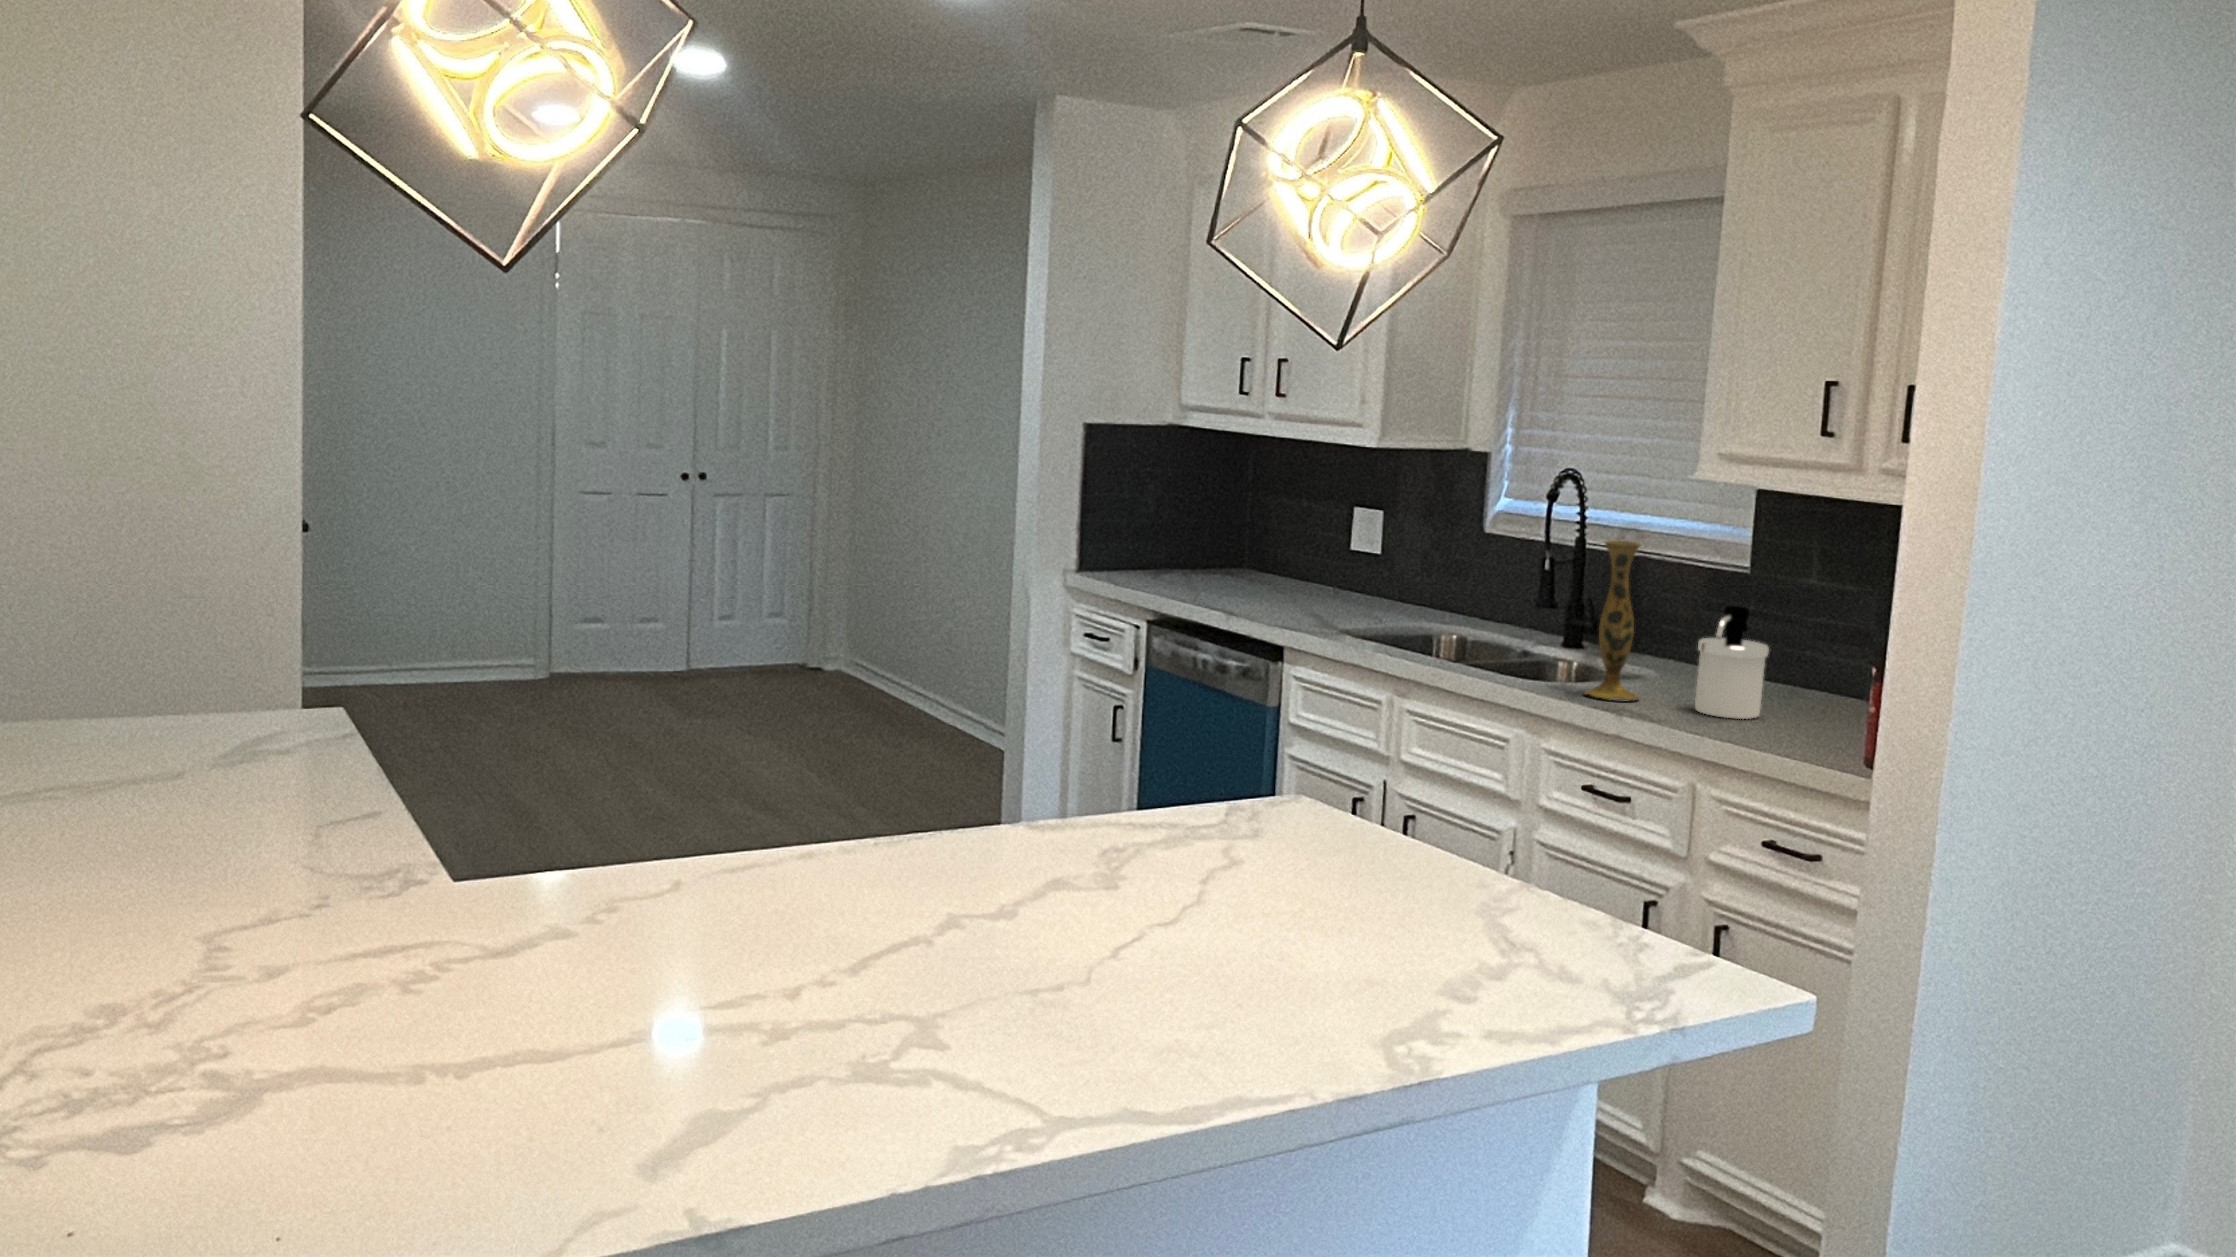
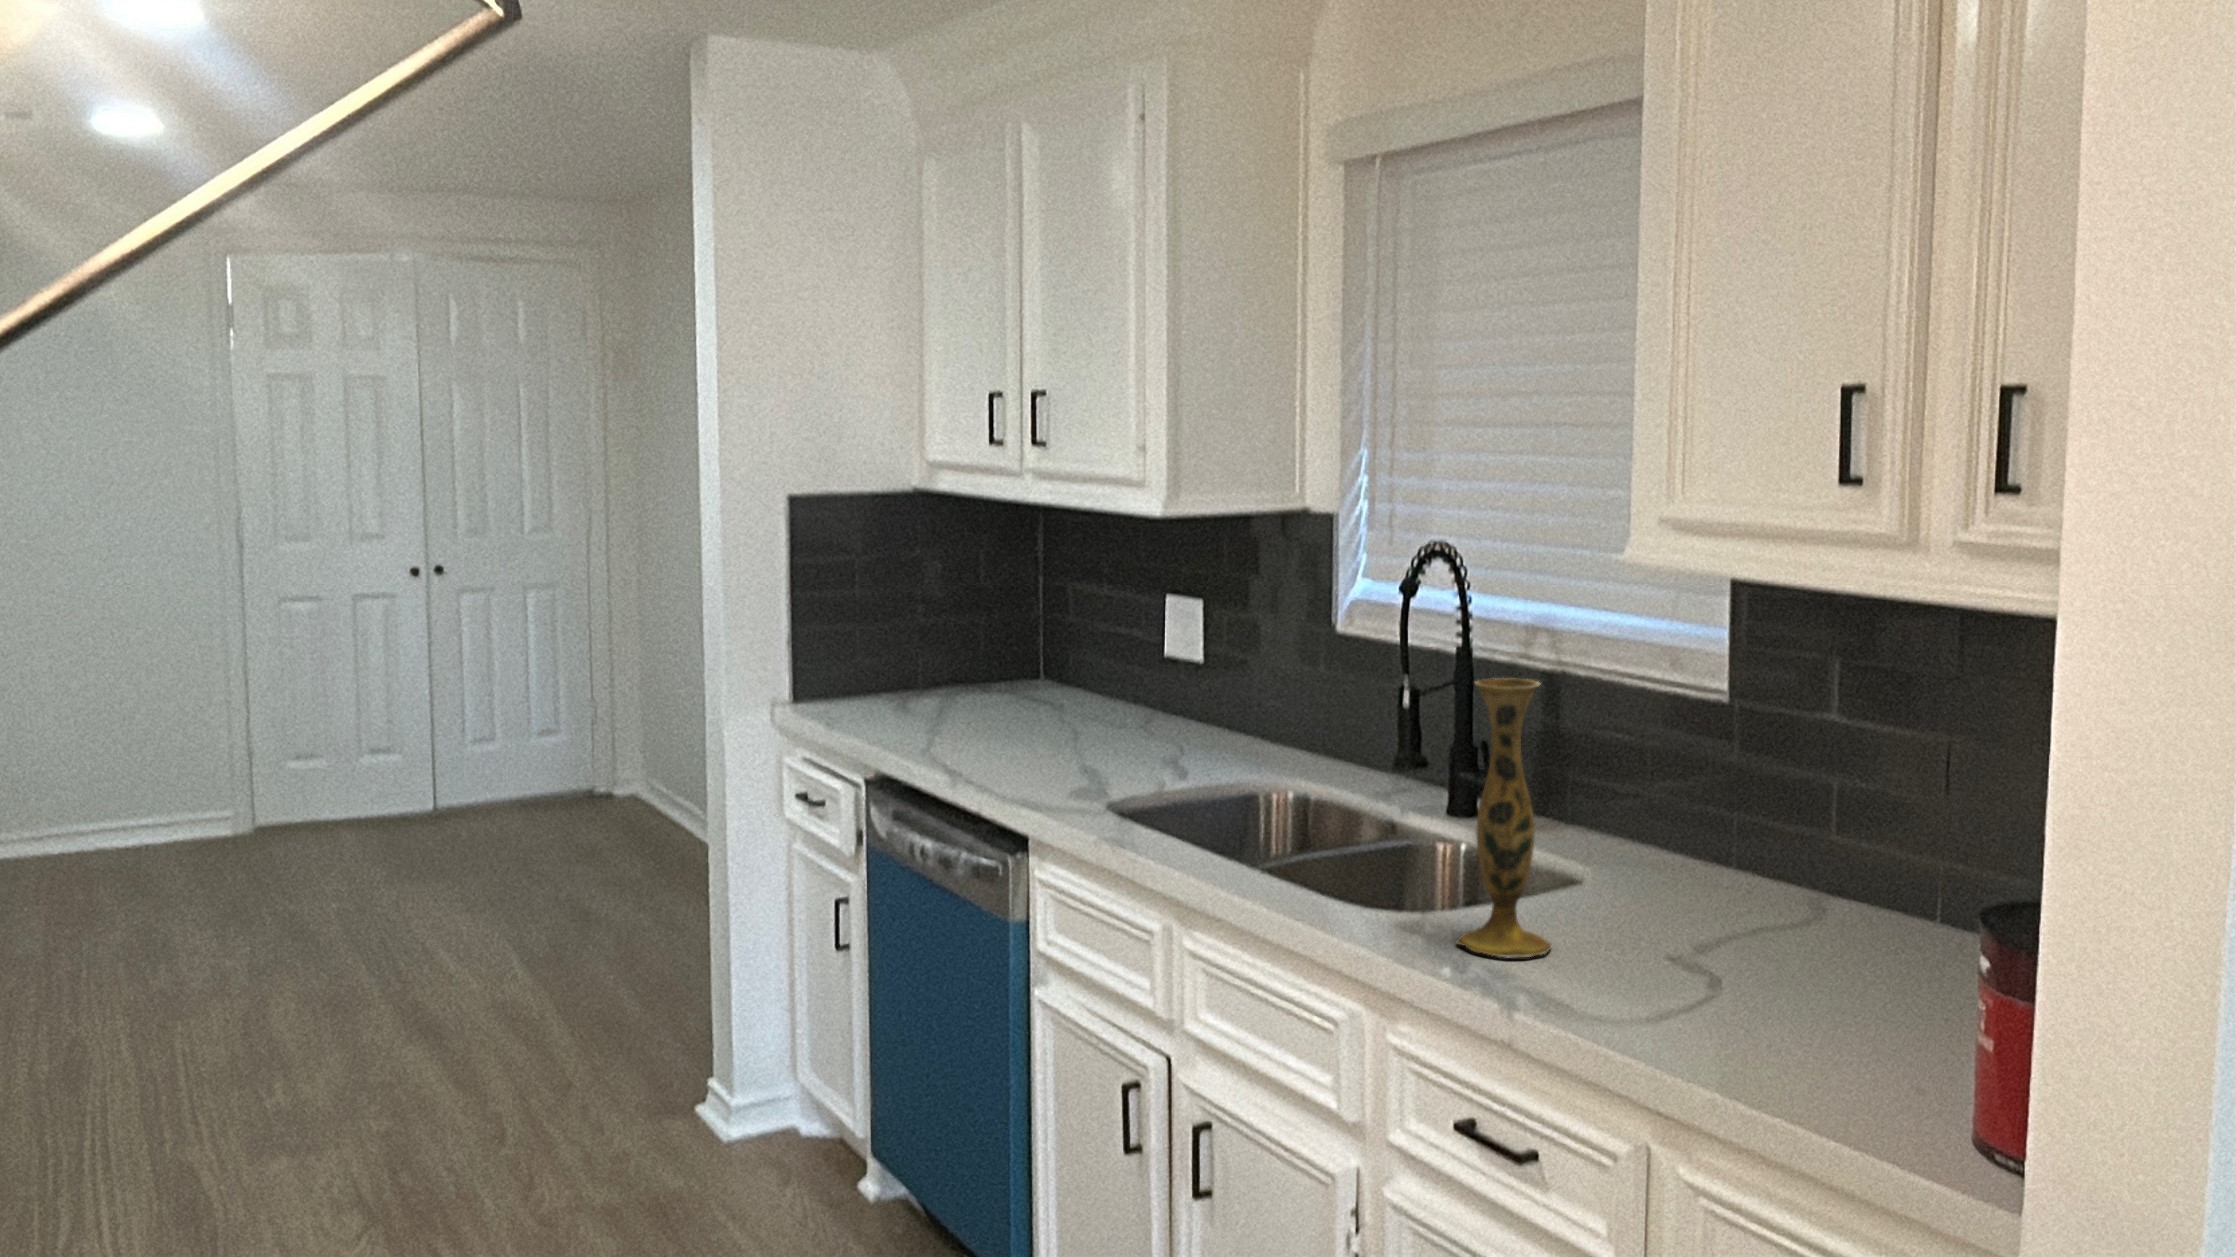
soap dispenser: present [1695,606,1769,719] -> none [1644,791,1767,995]

